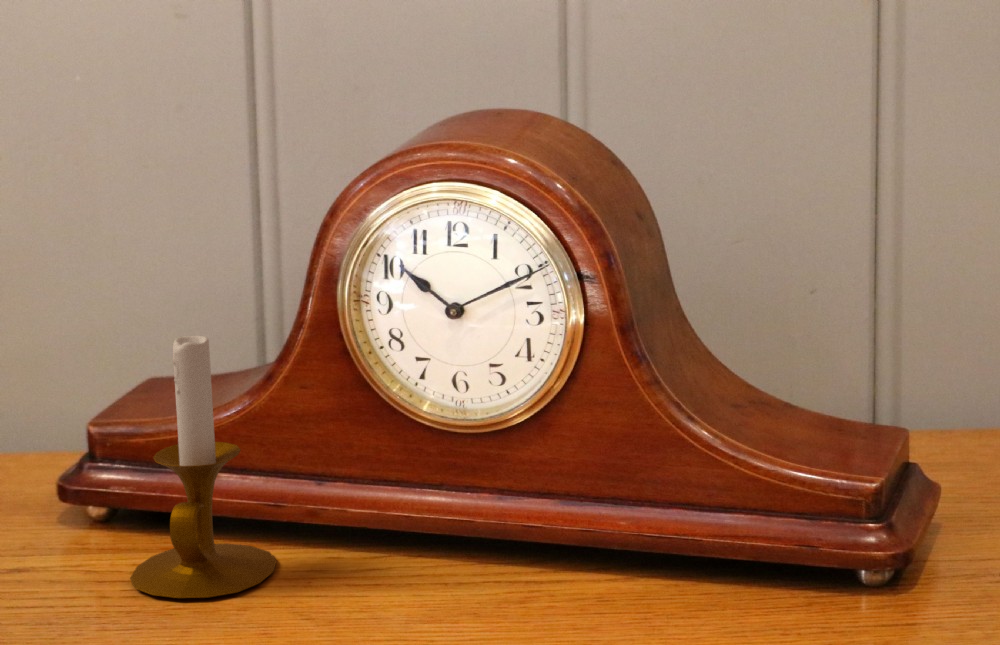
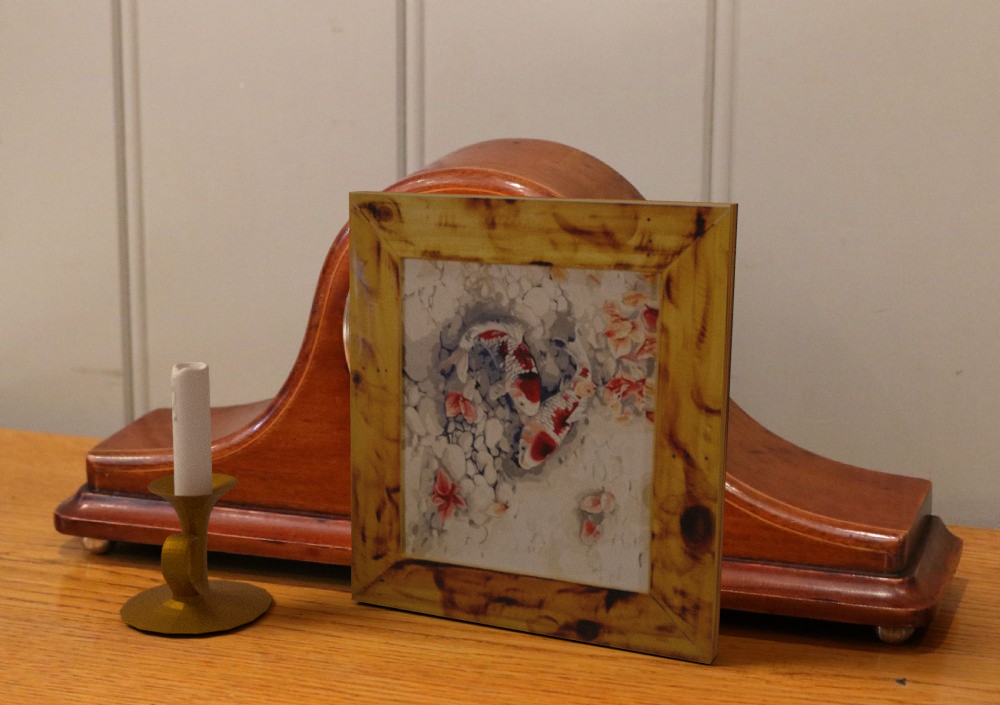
picture frame: none [339,165,715,611] -> present [349,191,738,664]

